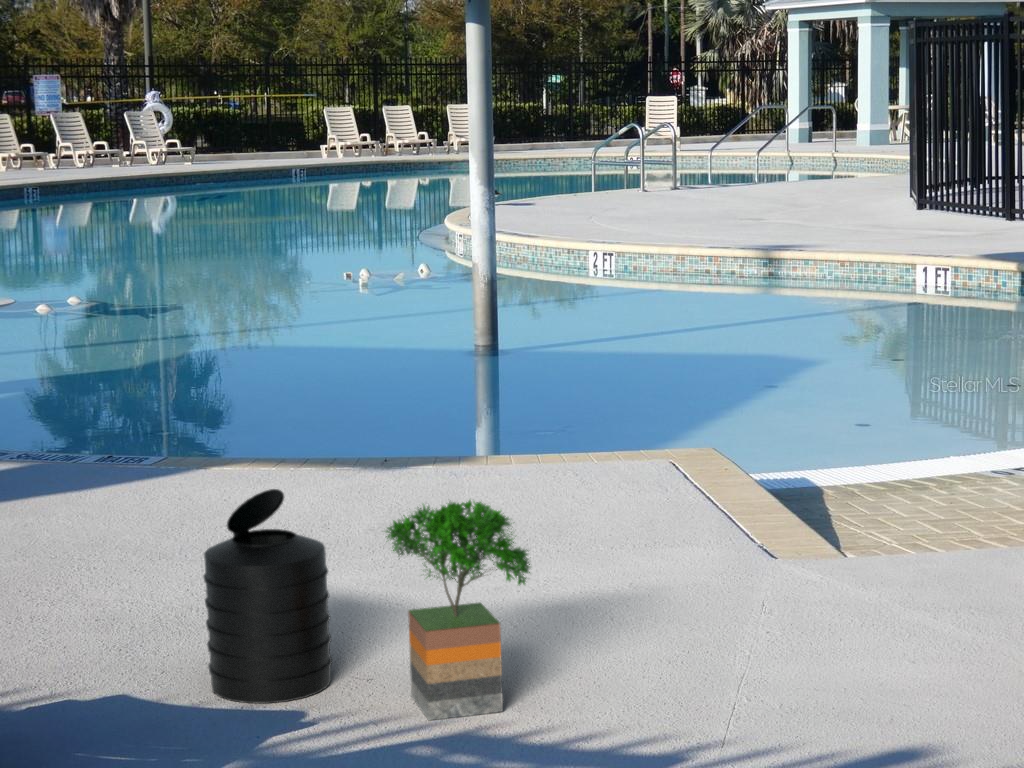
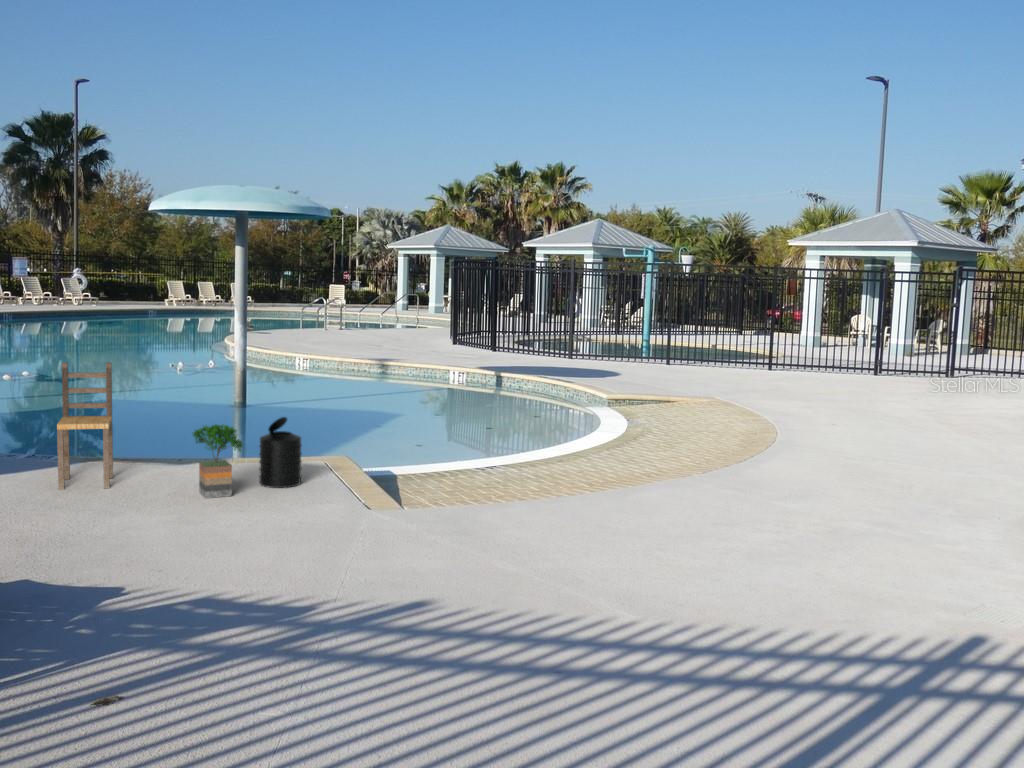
chair: none [28,326,185,685] -> present [57,362,113,490]
trash can: present [203,489,332,703] -> present [259,417,302,488]

